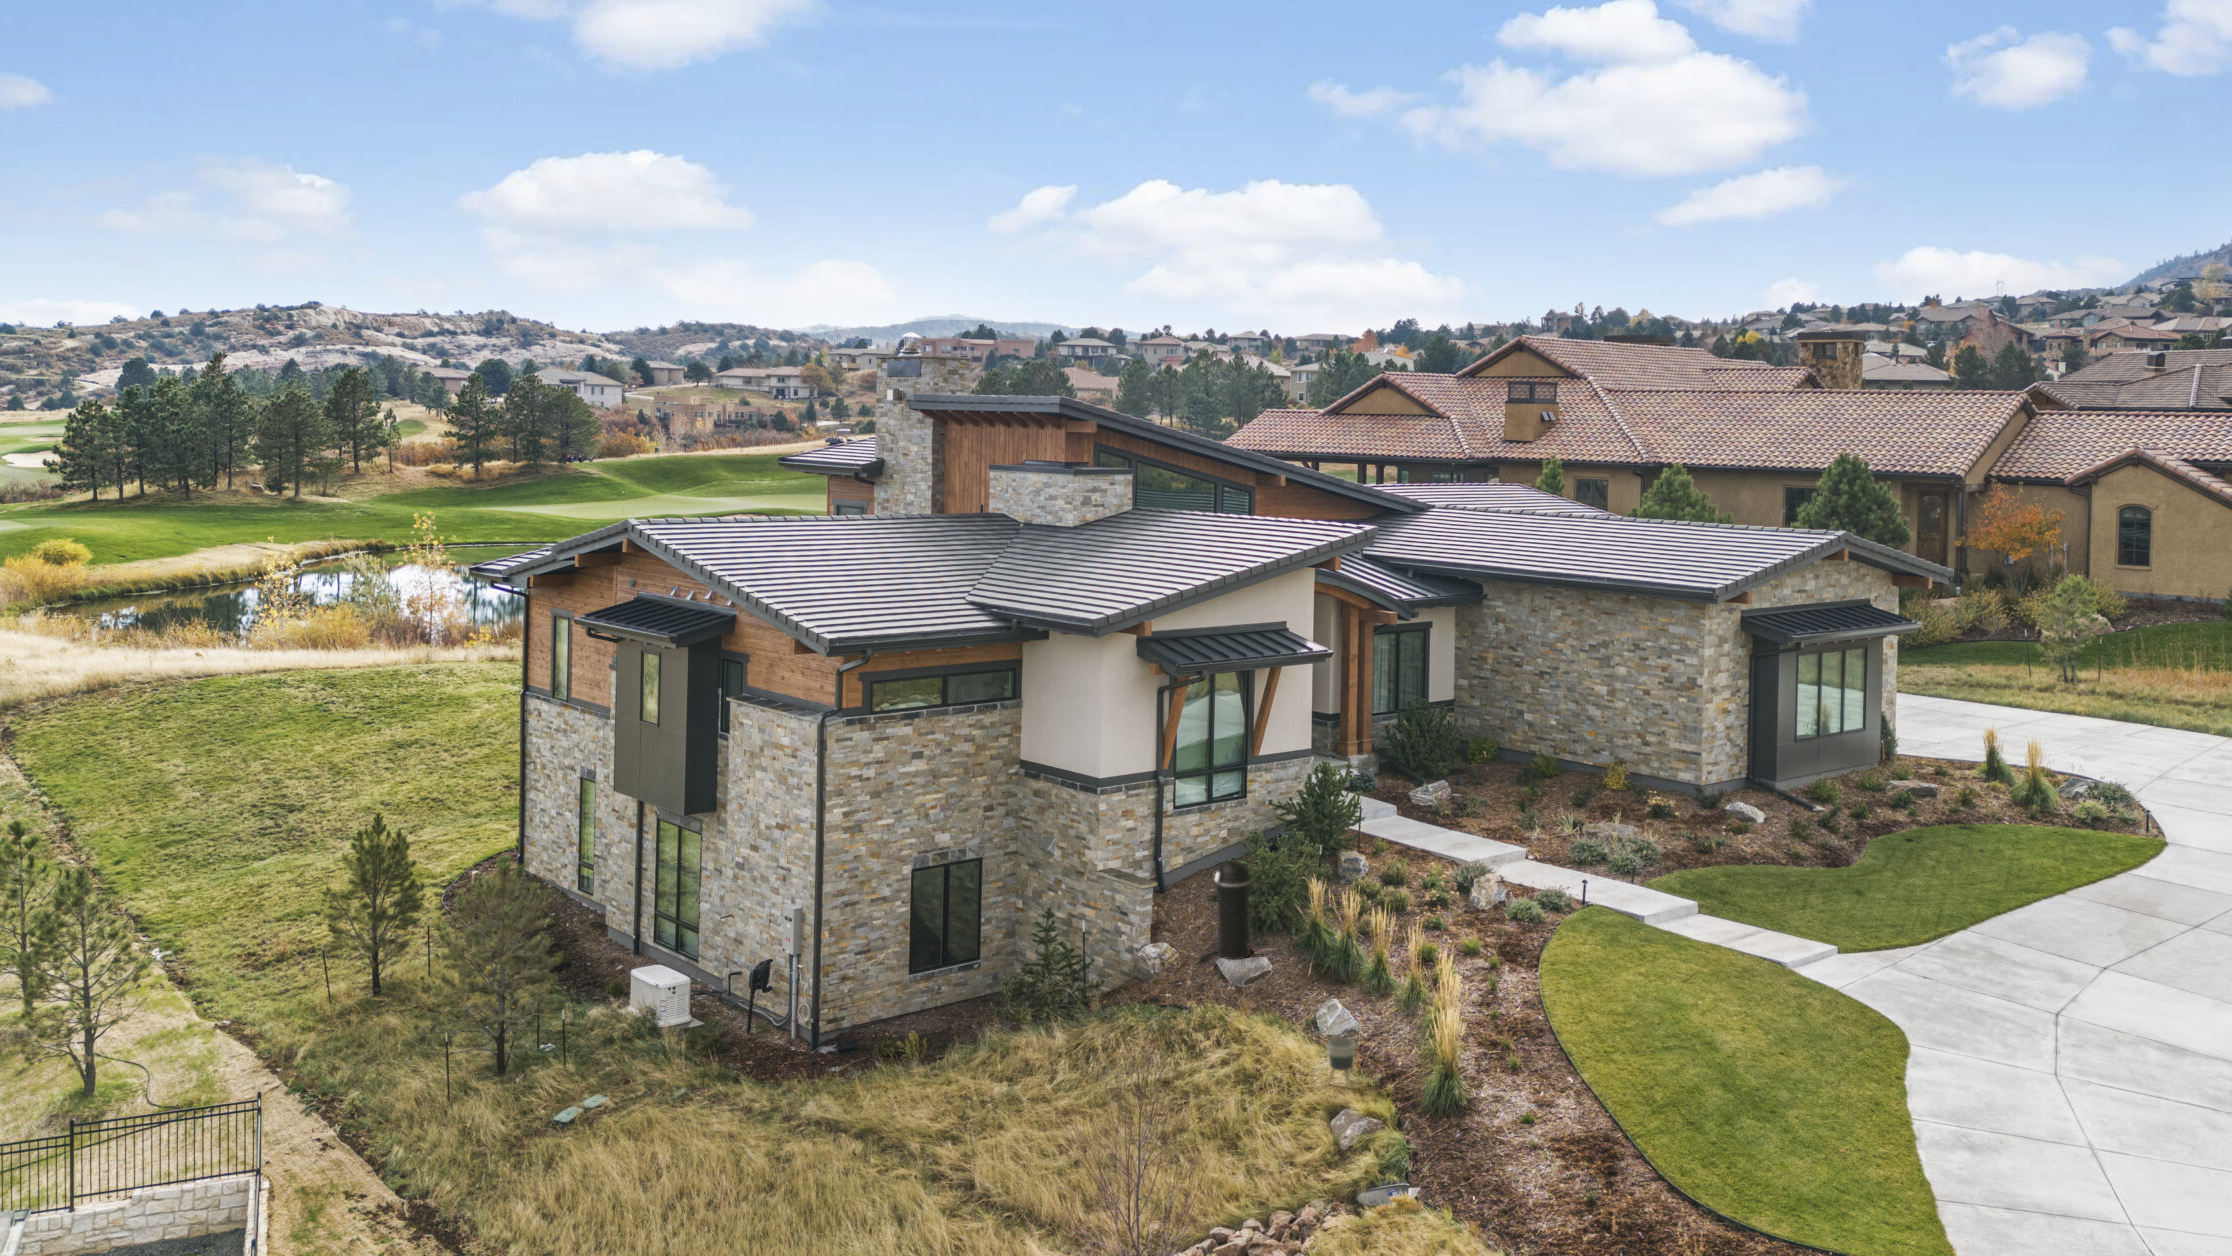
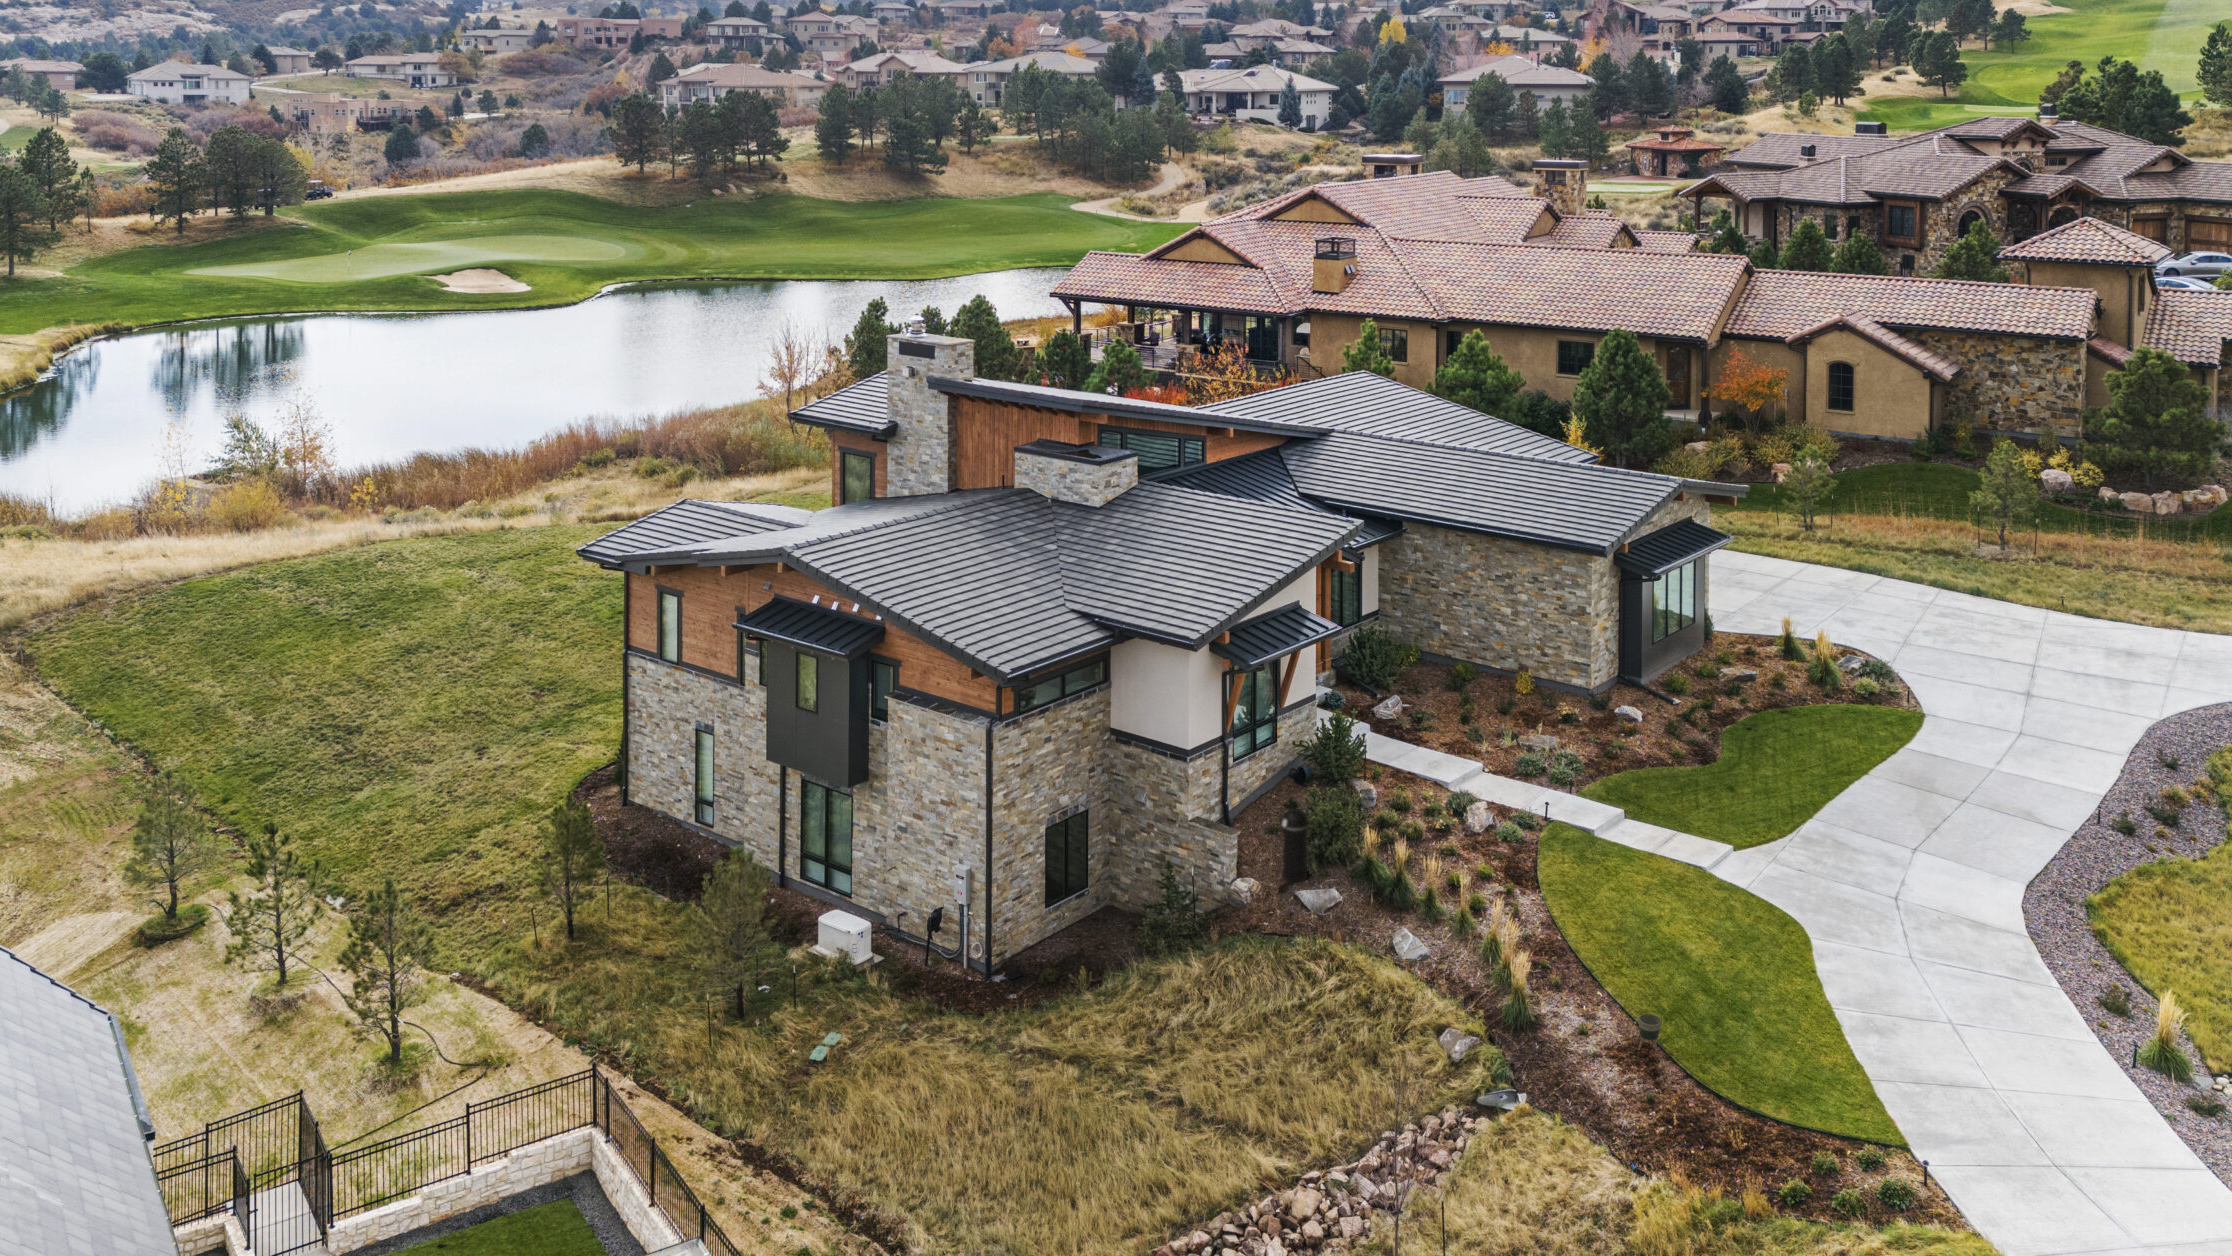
planter: present [1328,1038,1355,1088] -> present [1638,1014,1661,1053]

